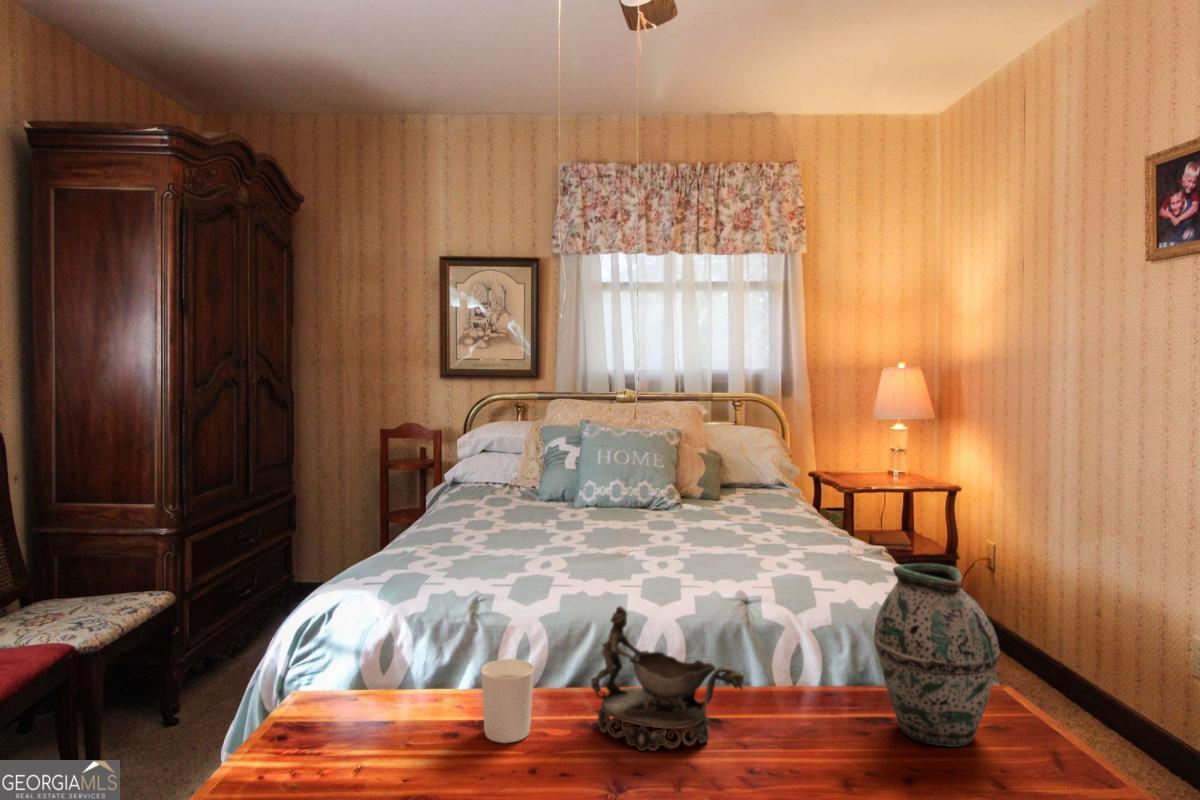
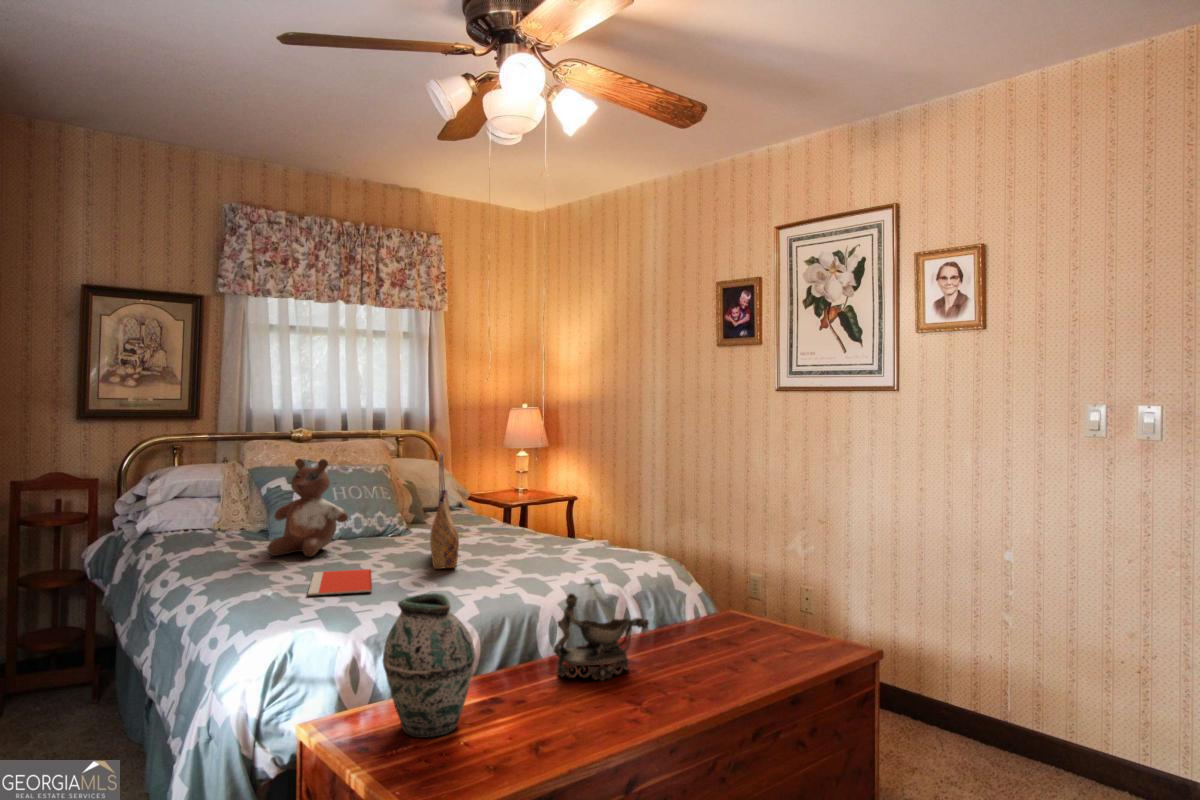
tote bag: none [601,406,671,550] -> present [430,453,459,569]
stuffed bear: none [492,413,571,518] -> present [268,459,348,557]
notebook: none [433,533,545,562] -> present [308,569,372,595]
vase: present [874,564,1000,747] -> present [382,593,475,738]
candle holder: present [481,659,534,743] -> none [497,644,534,701]

